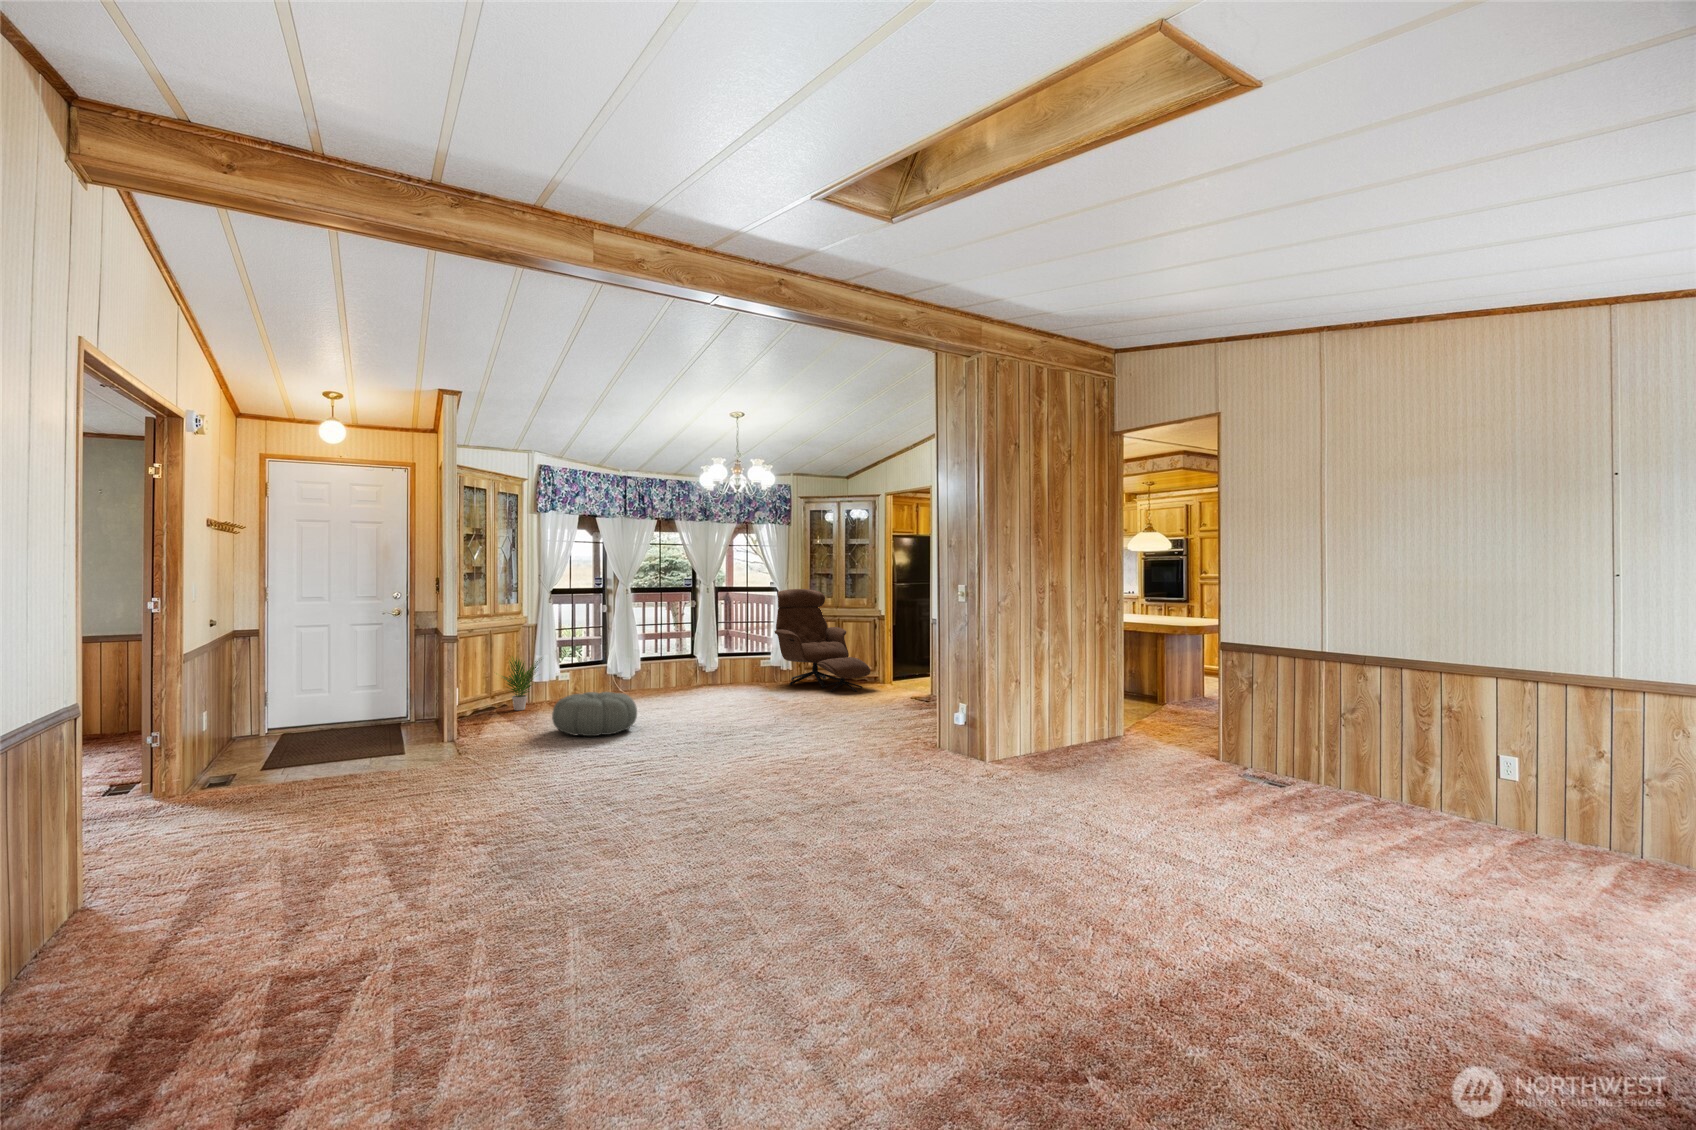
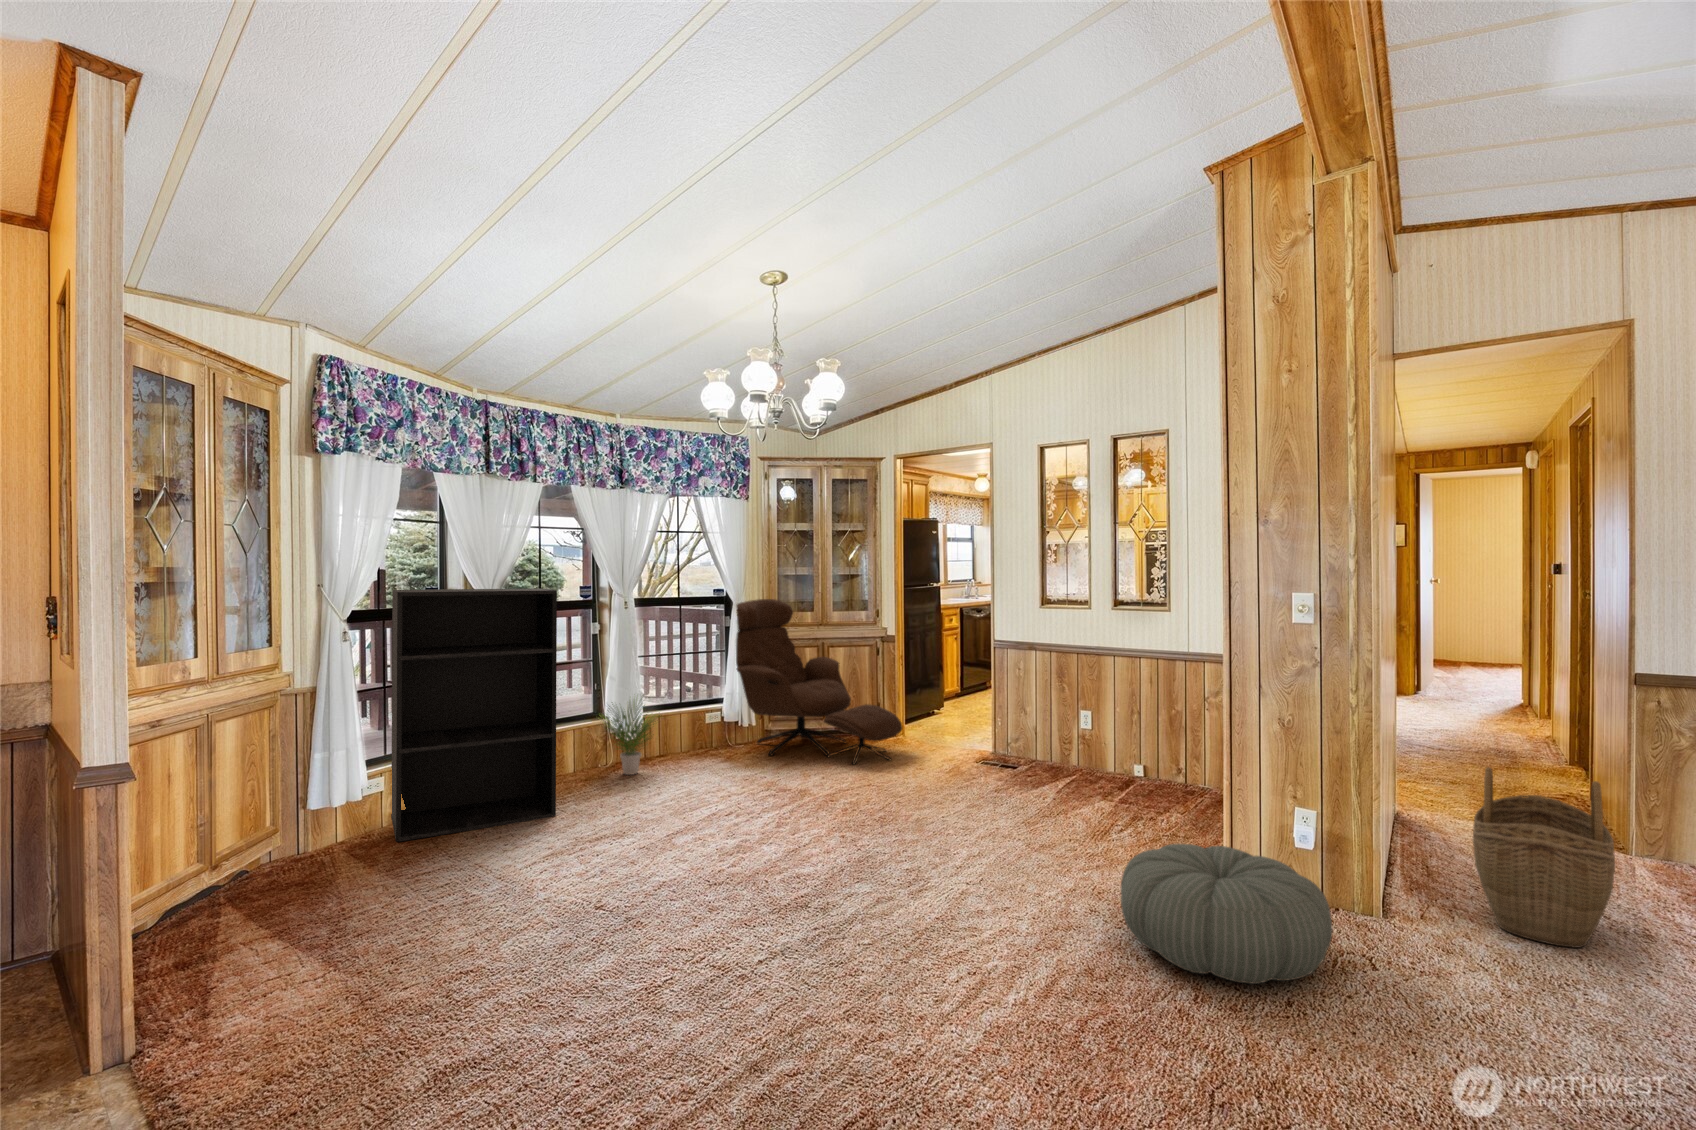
bookshelf: none [570,578,650,702] -> present [391,588,557,842]
potted plant: present [502,657,542,710] -> present [606,703,660,775]
woven basket: none [1022,682,1094,771] -> present [1473,767,1615,948]
pouf: present [552,692,637,736] -> present [1121,844,1332,984]

